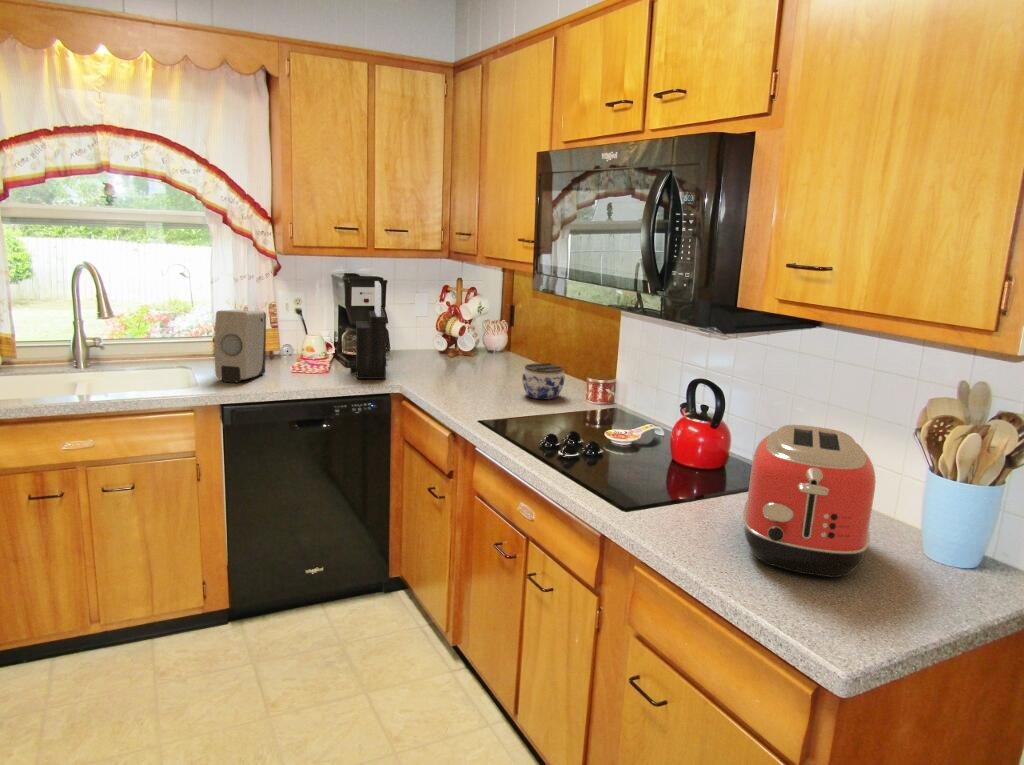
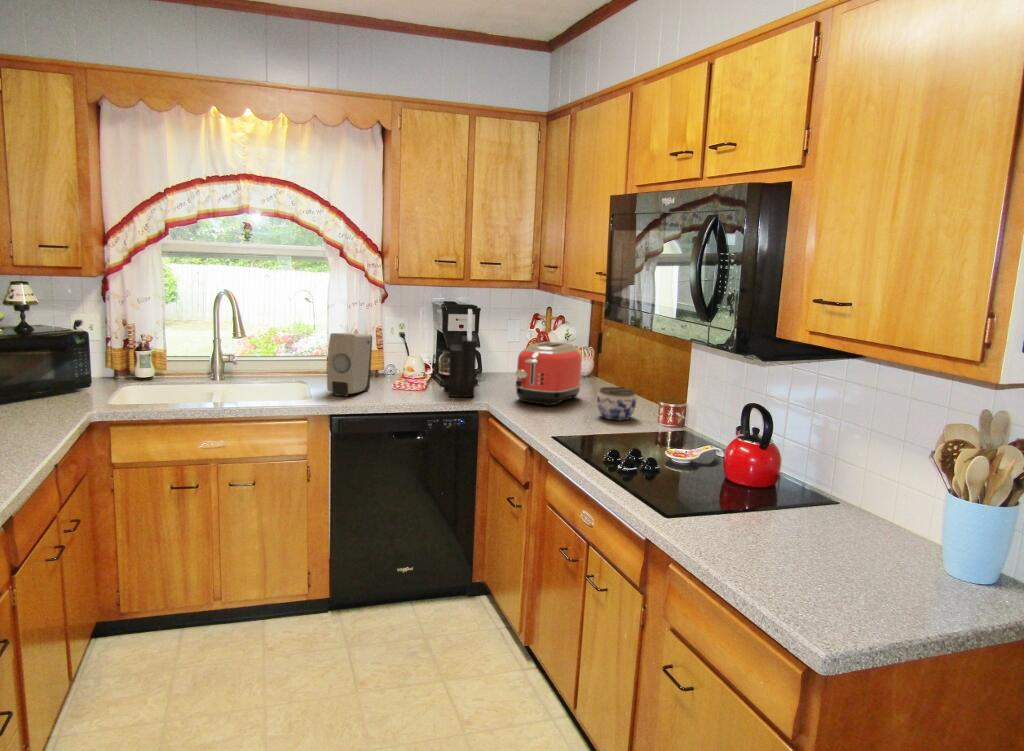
toaster: present [743,425,876,578] -> present [515,342,582,406]

